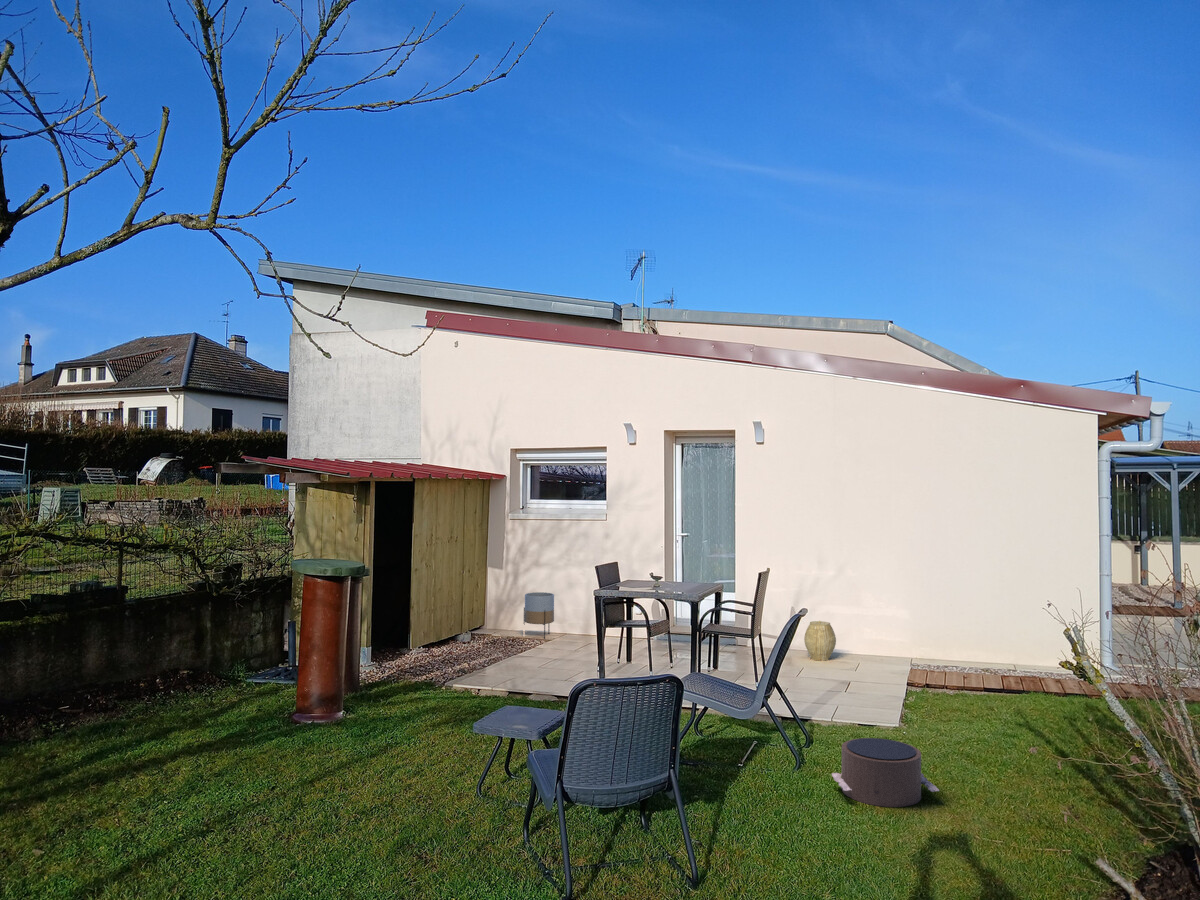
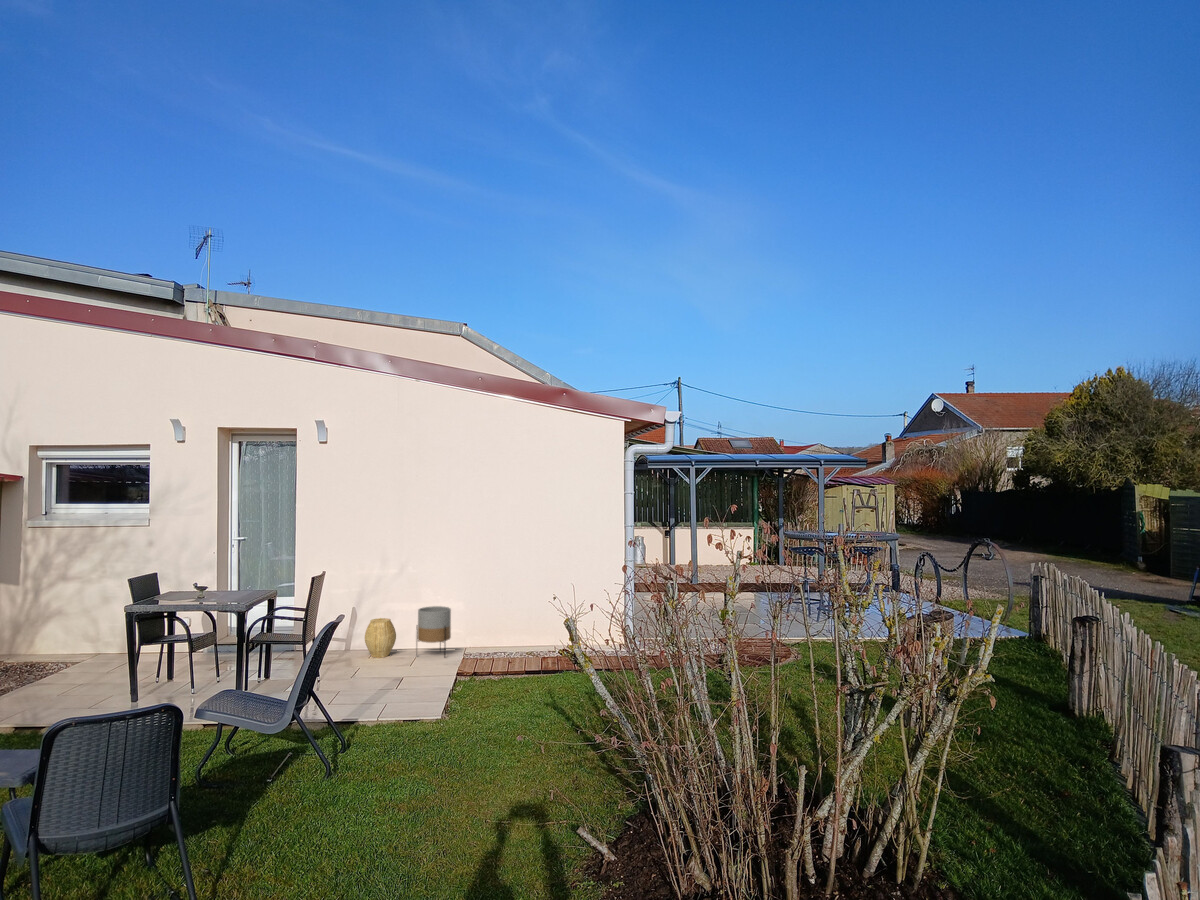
planter: present [524,592,554,639] -> present [416,606,451,652]
pouf: present [832,738,939,807] -> none [335,751,444,830]

